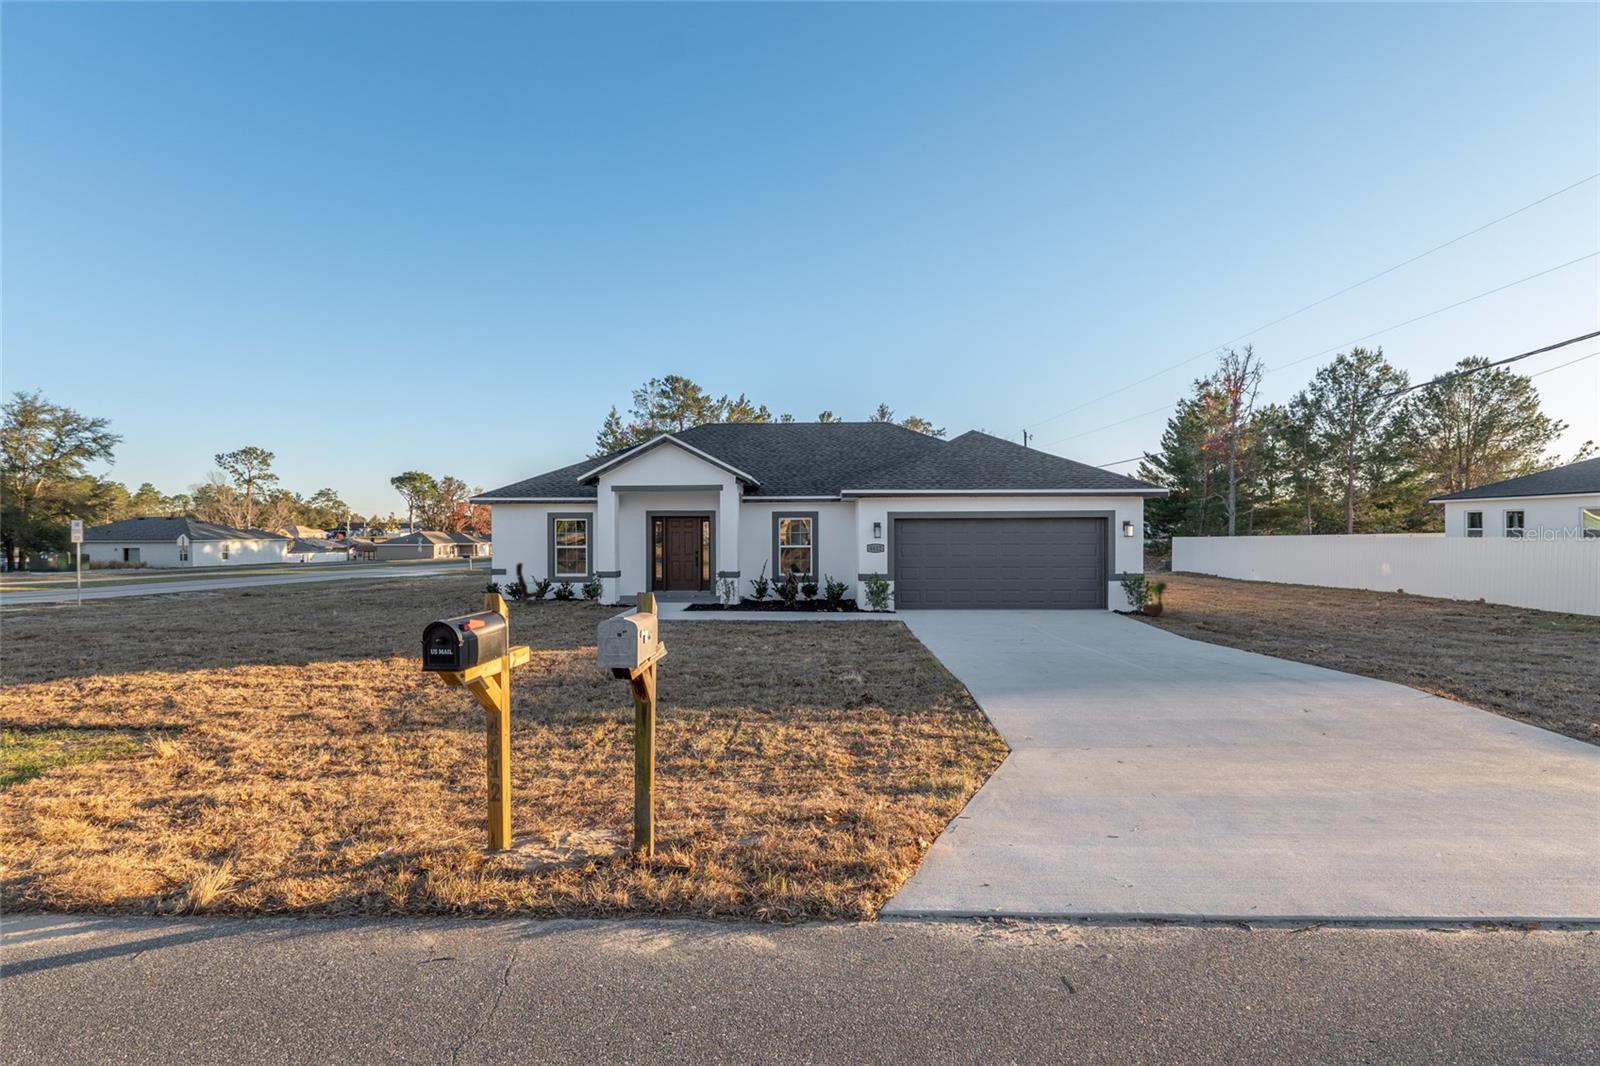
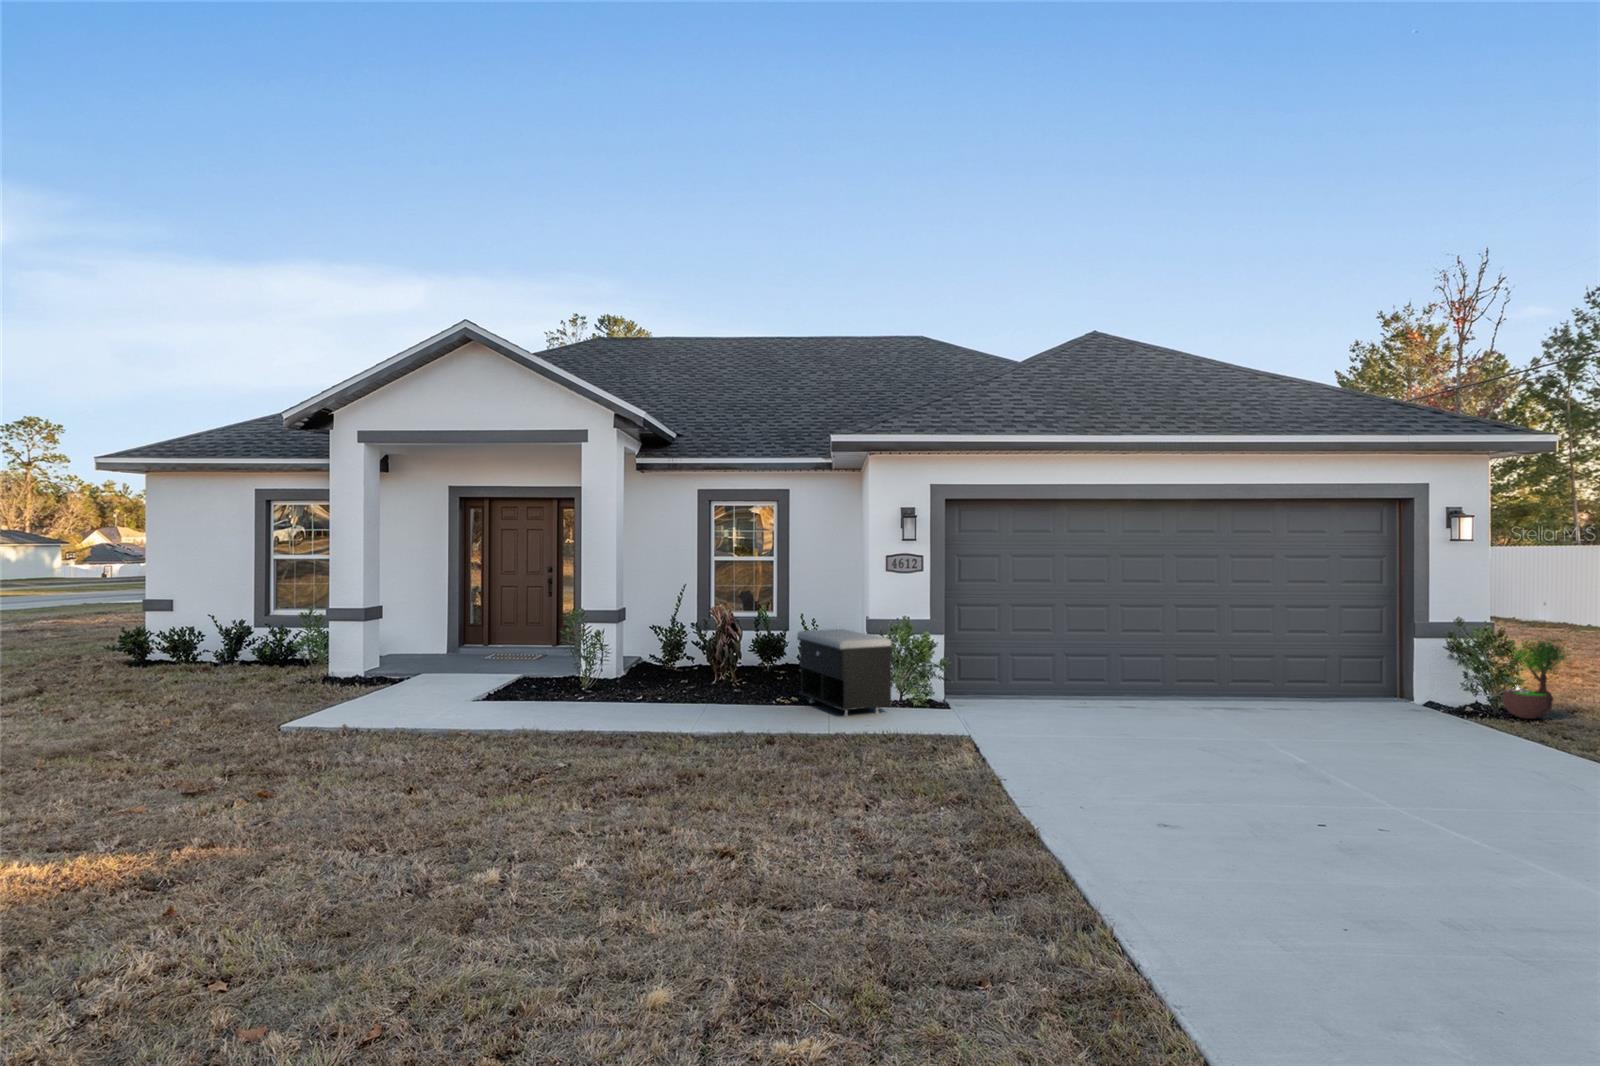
lounge chair: present [516,563,543,604] -> none [179,587,256,673]
storage bench: none [826,580,870,617] -> present [797,629,892,716]

